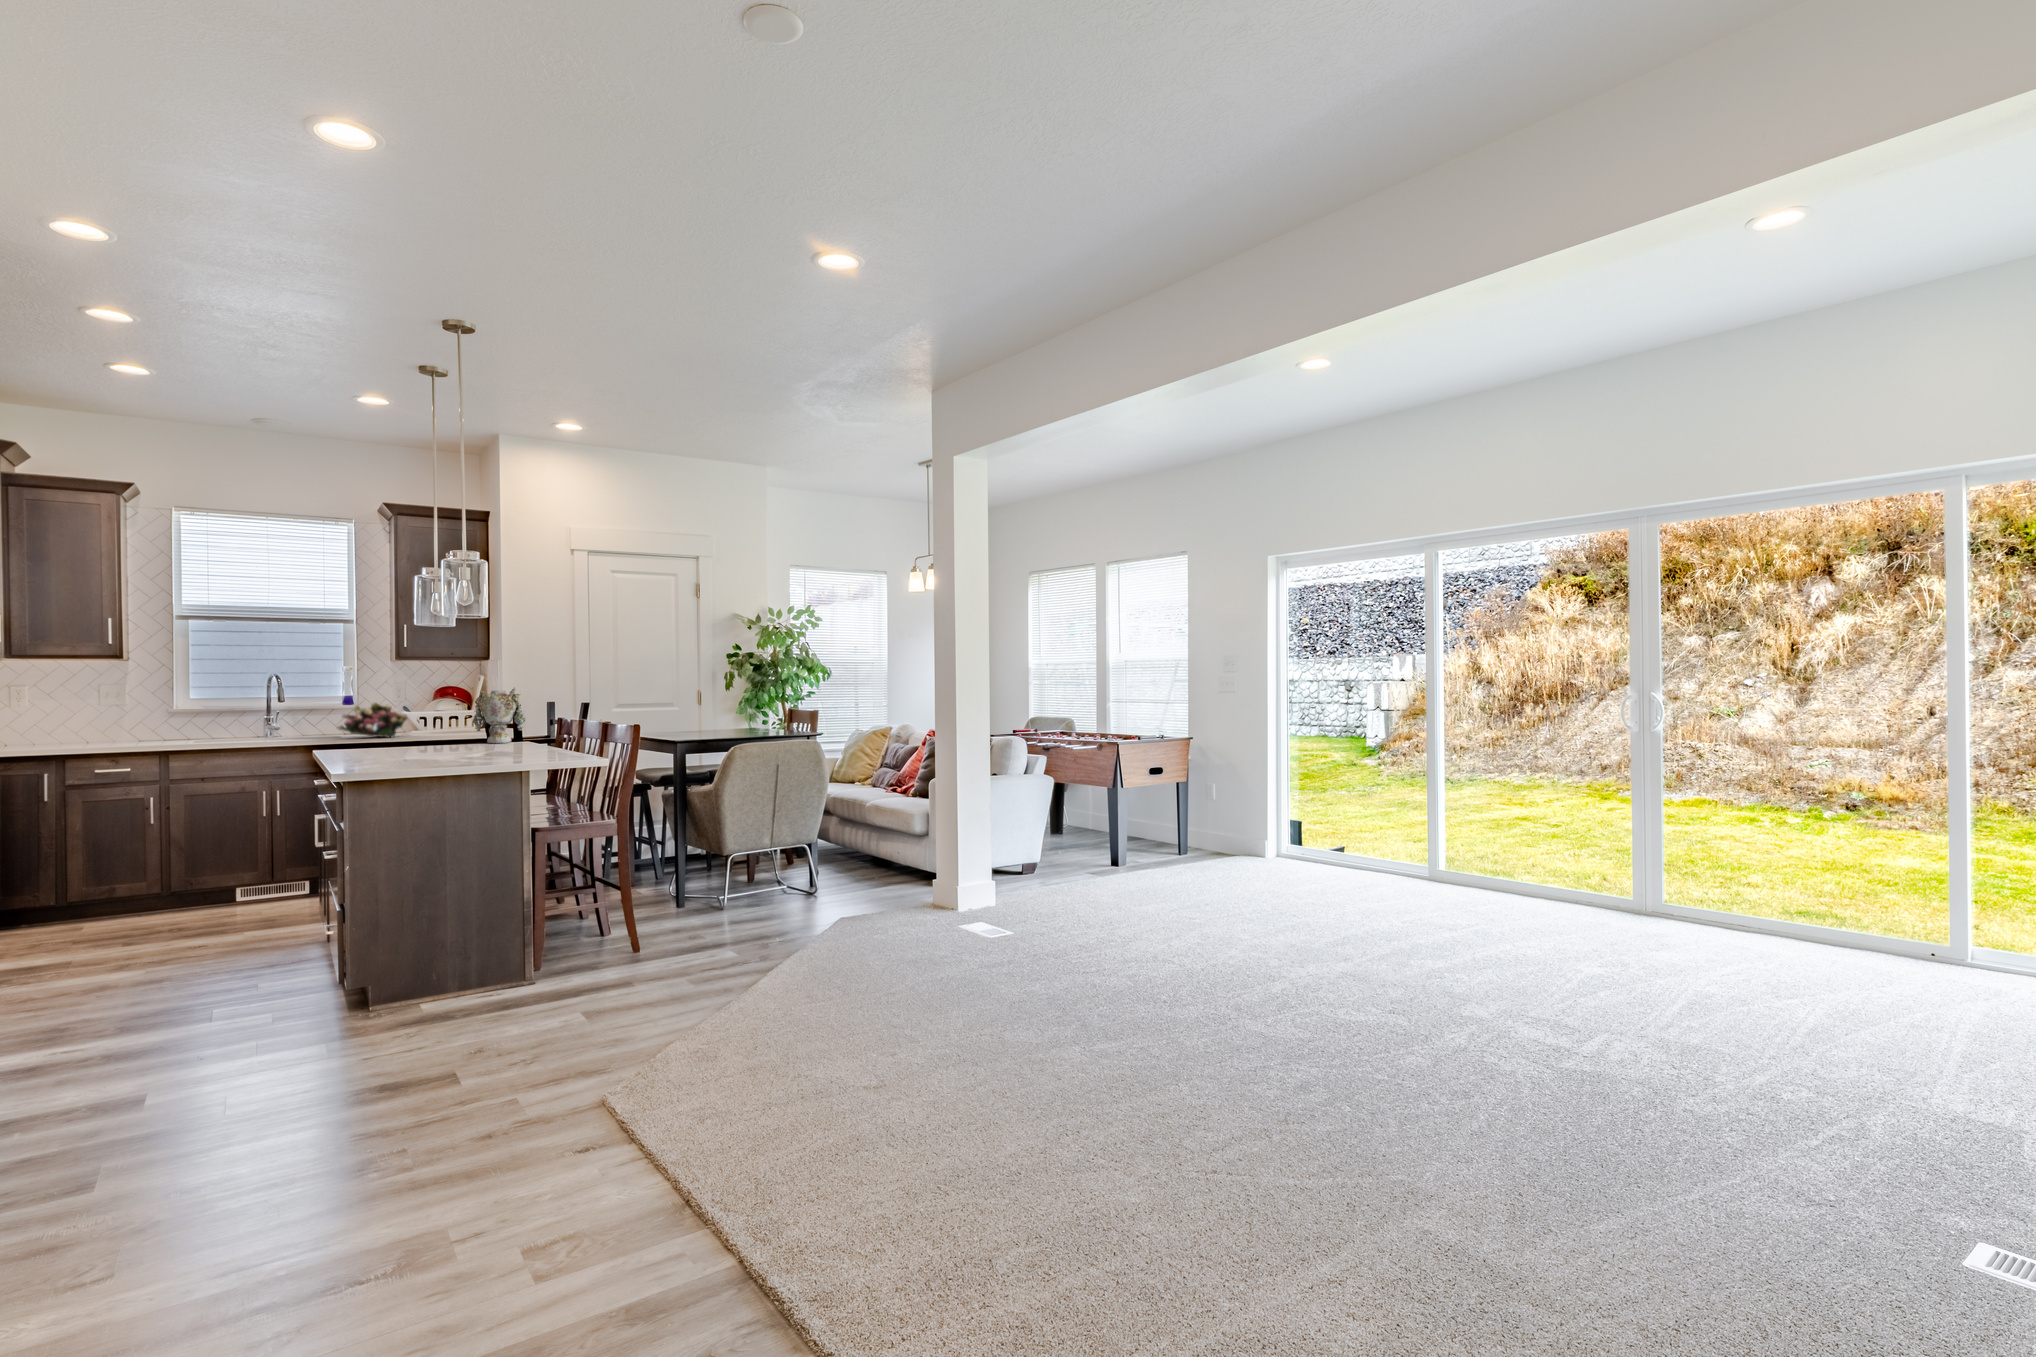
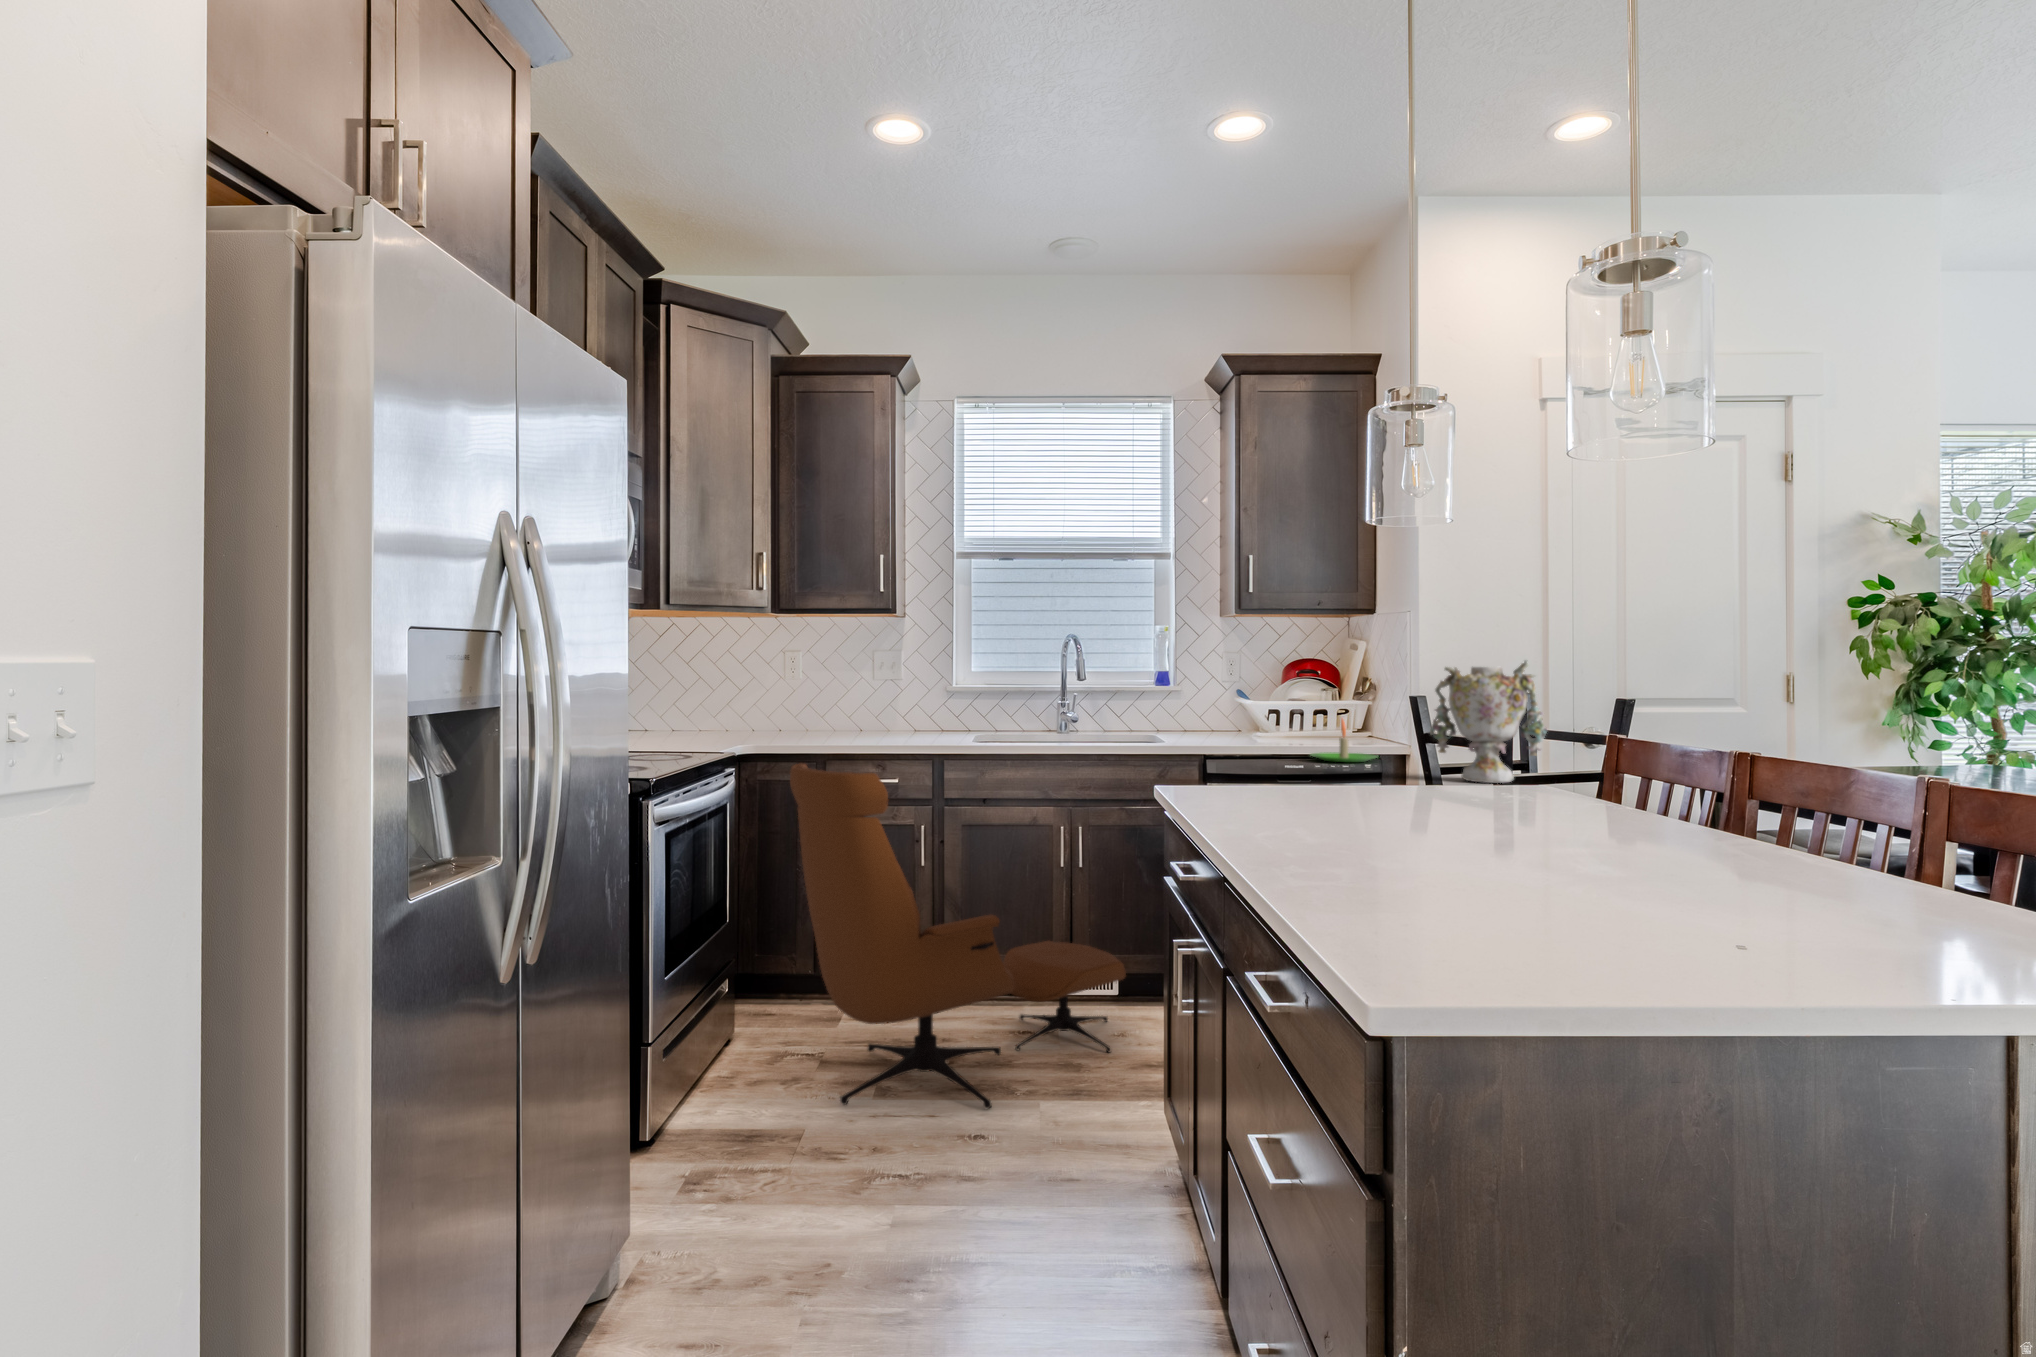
flower arrangement: present [337,702,407,737] -> none [1154,684,1256,744]
candle: none [425,717,465,741] -> present [1311,719,1378,762]
lounge chair: none [53,755,309,952] -> present [790,764,1126,1109]

